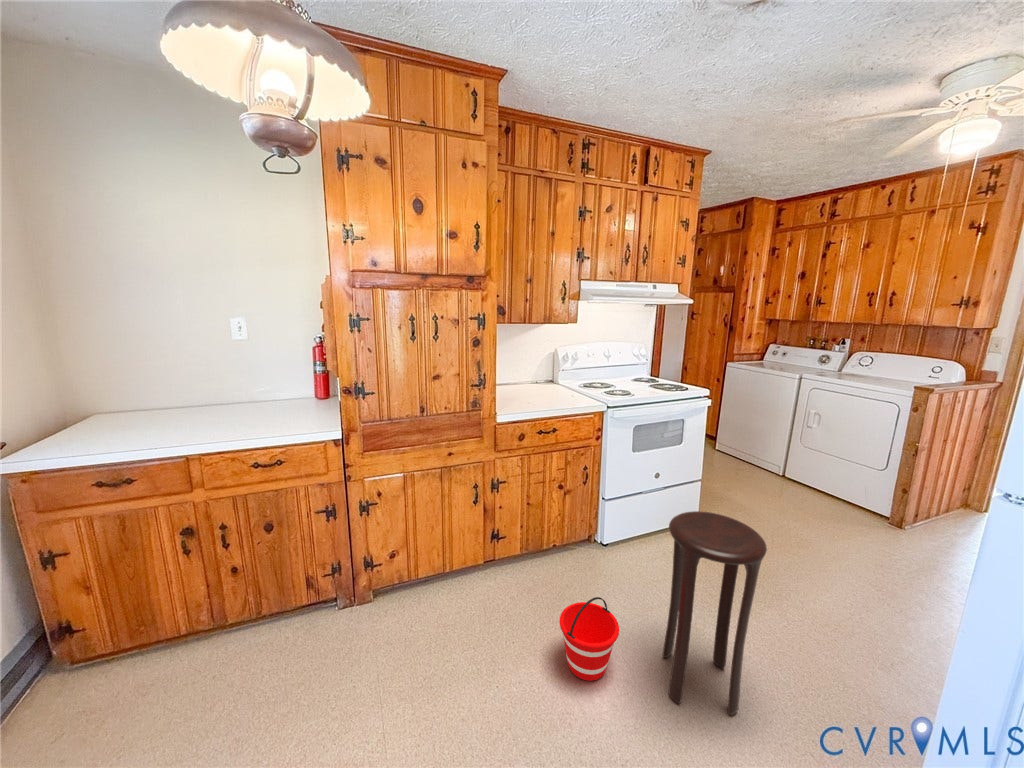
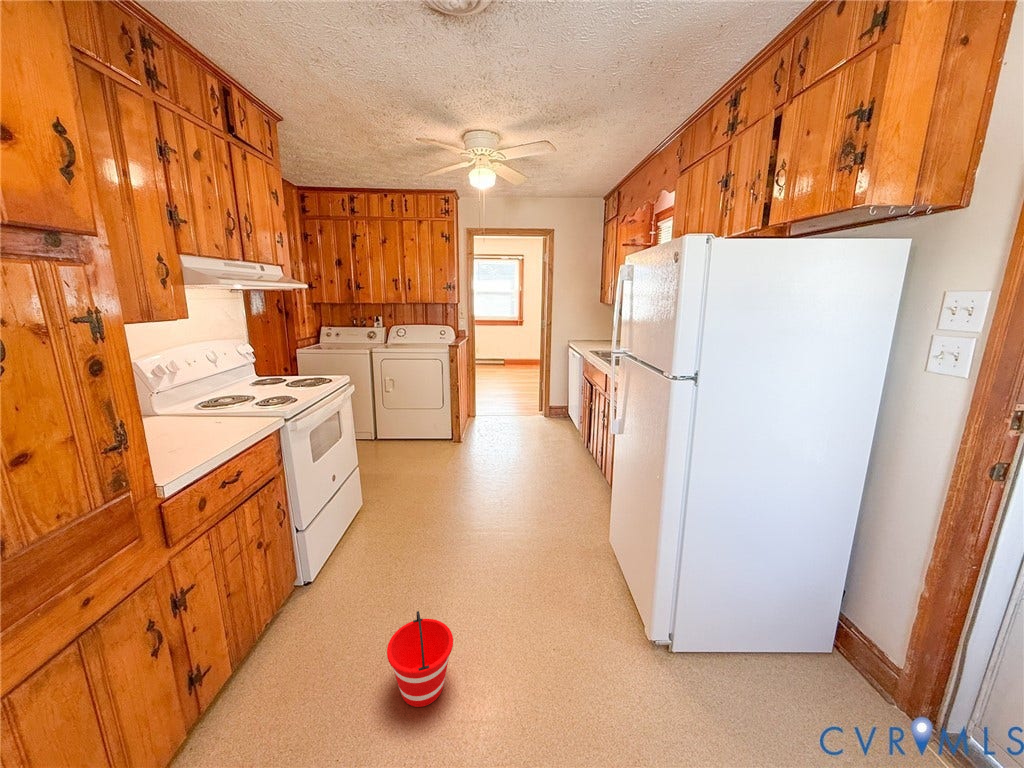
stool: present [663,511,767,715] -> none [449,469,523,639]

